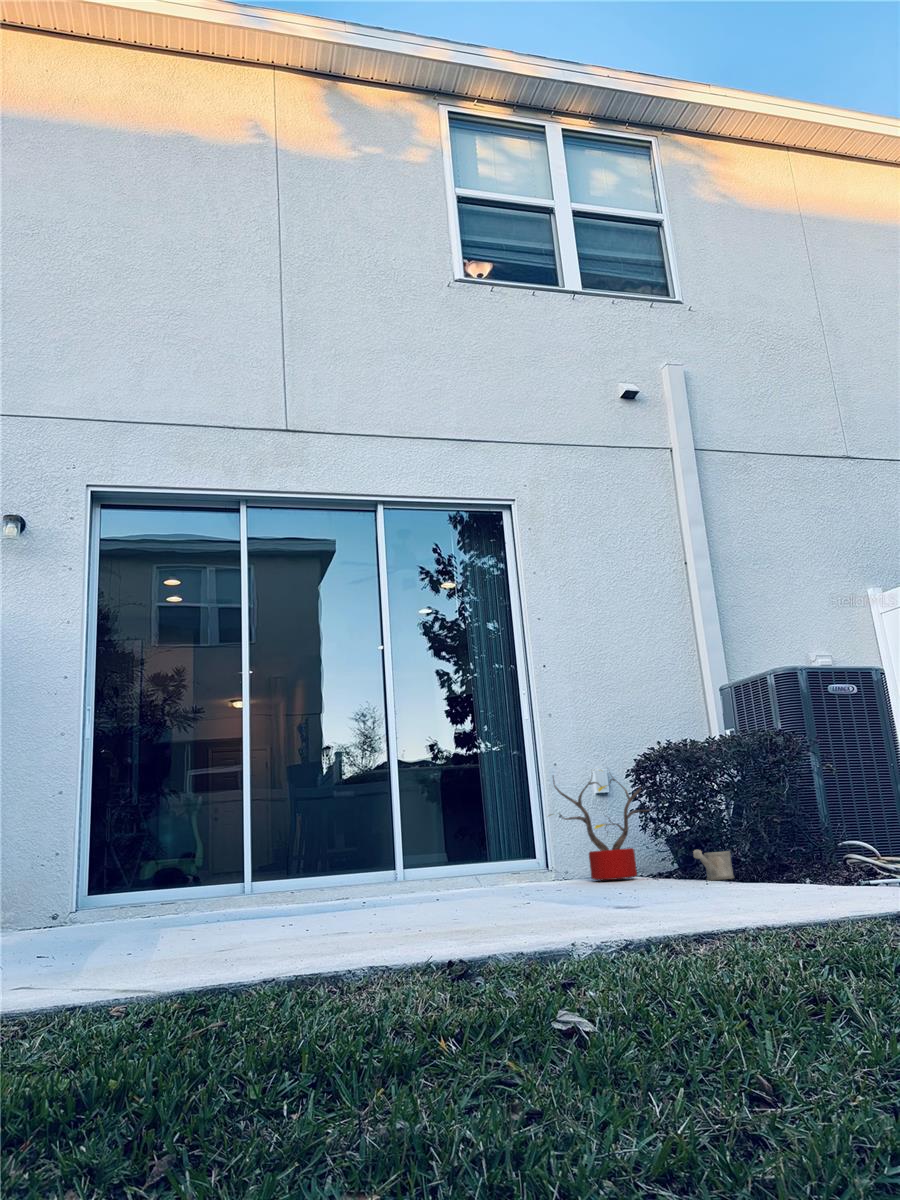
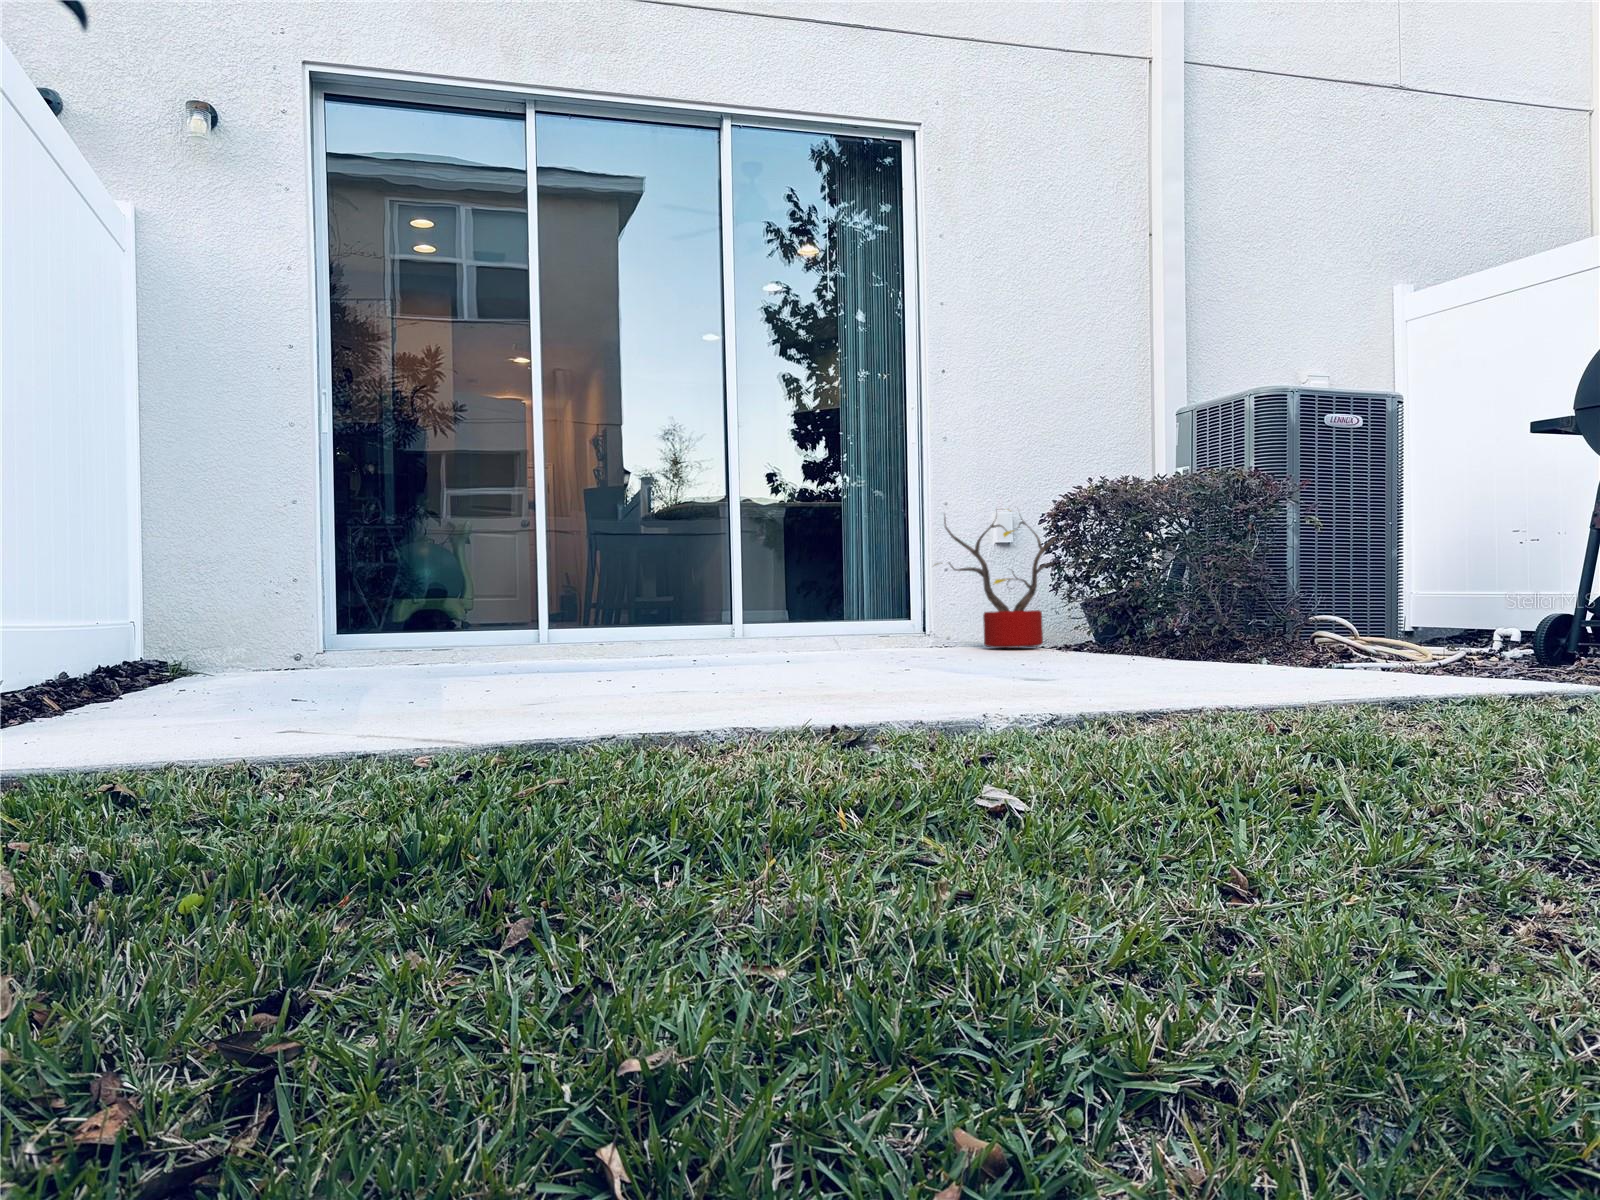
watering can: present [693,850,734,880] -> none [1122,615,1169,653]

